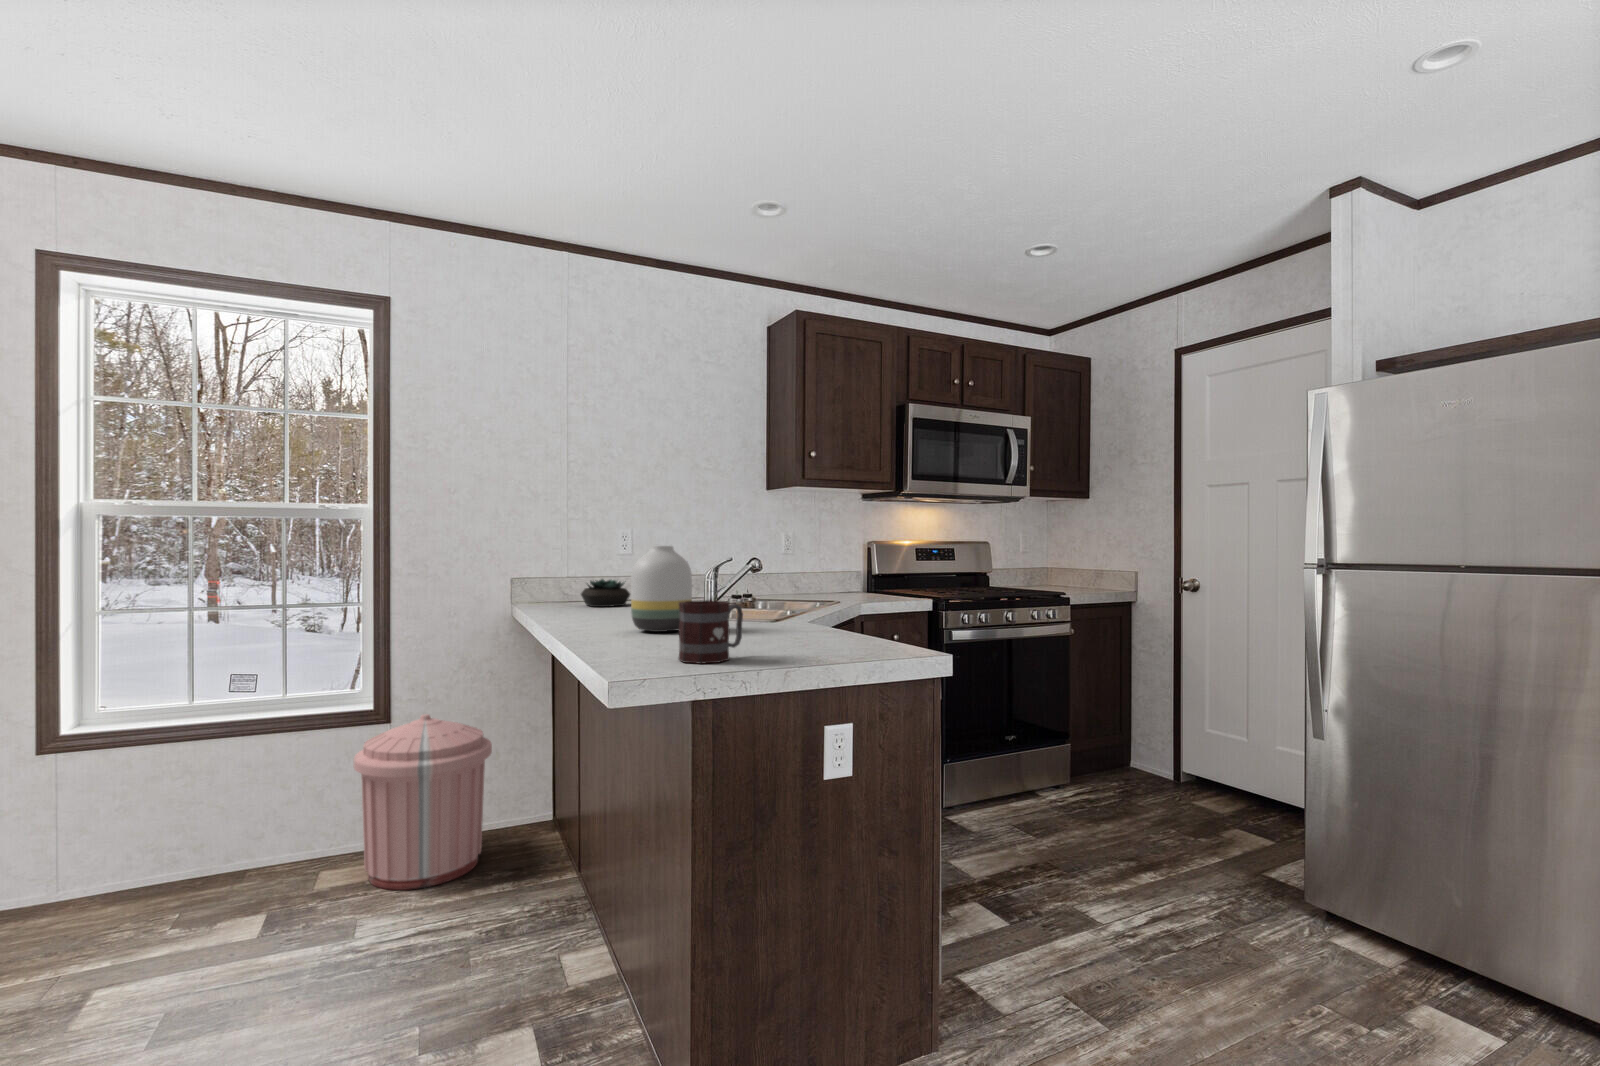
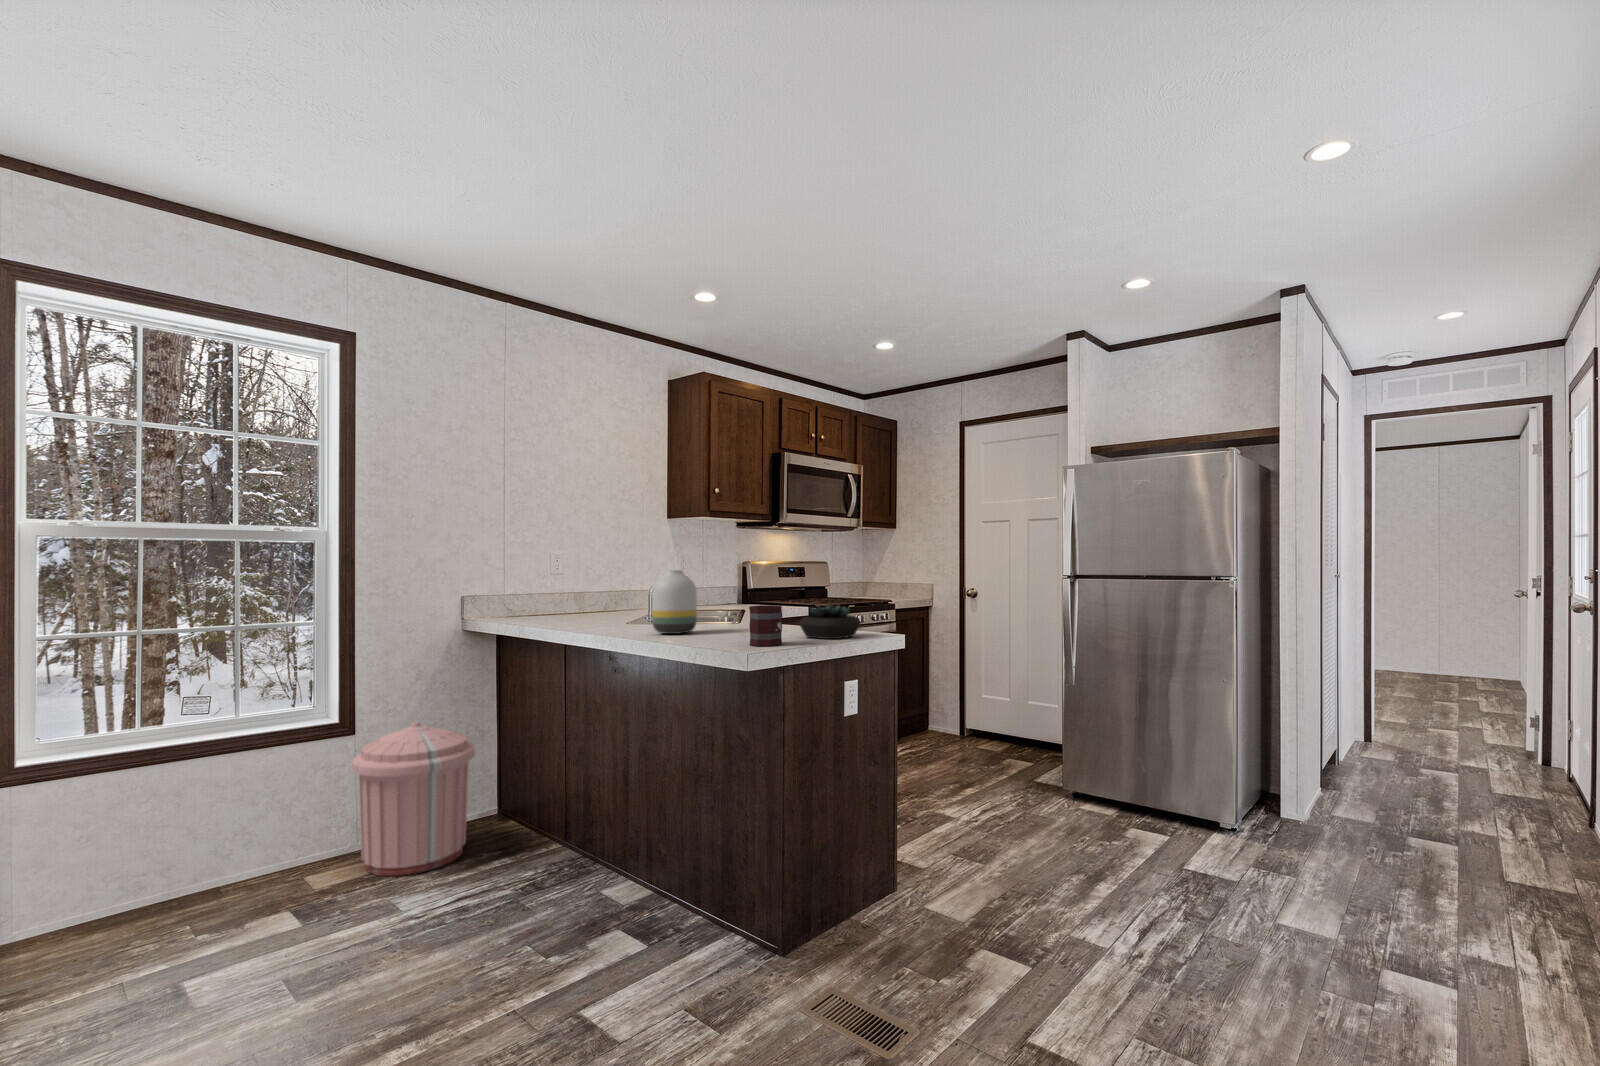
succulent plant: present [581,579,631,607] -> present [799,606,861,639]

